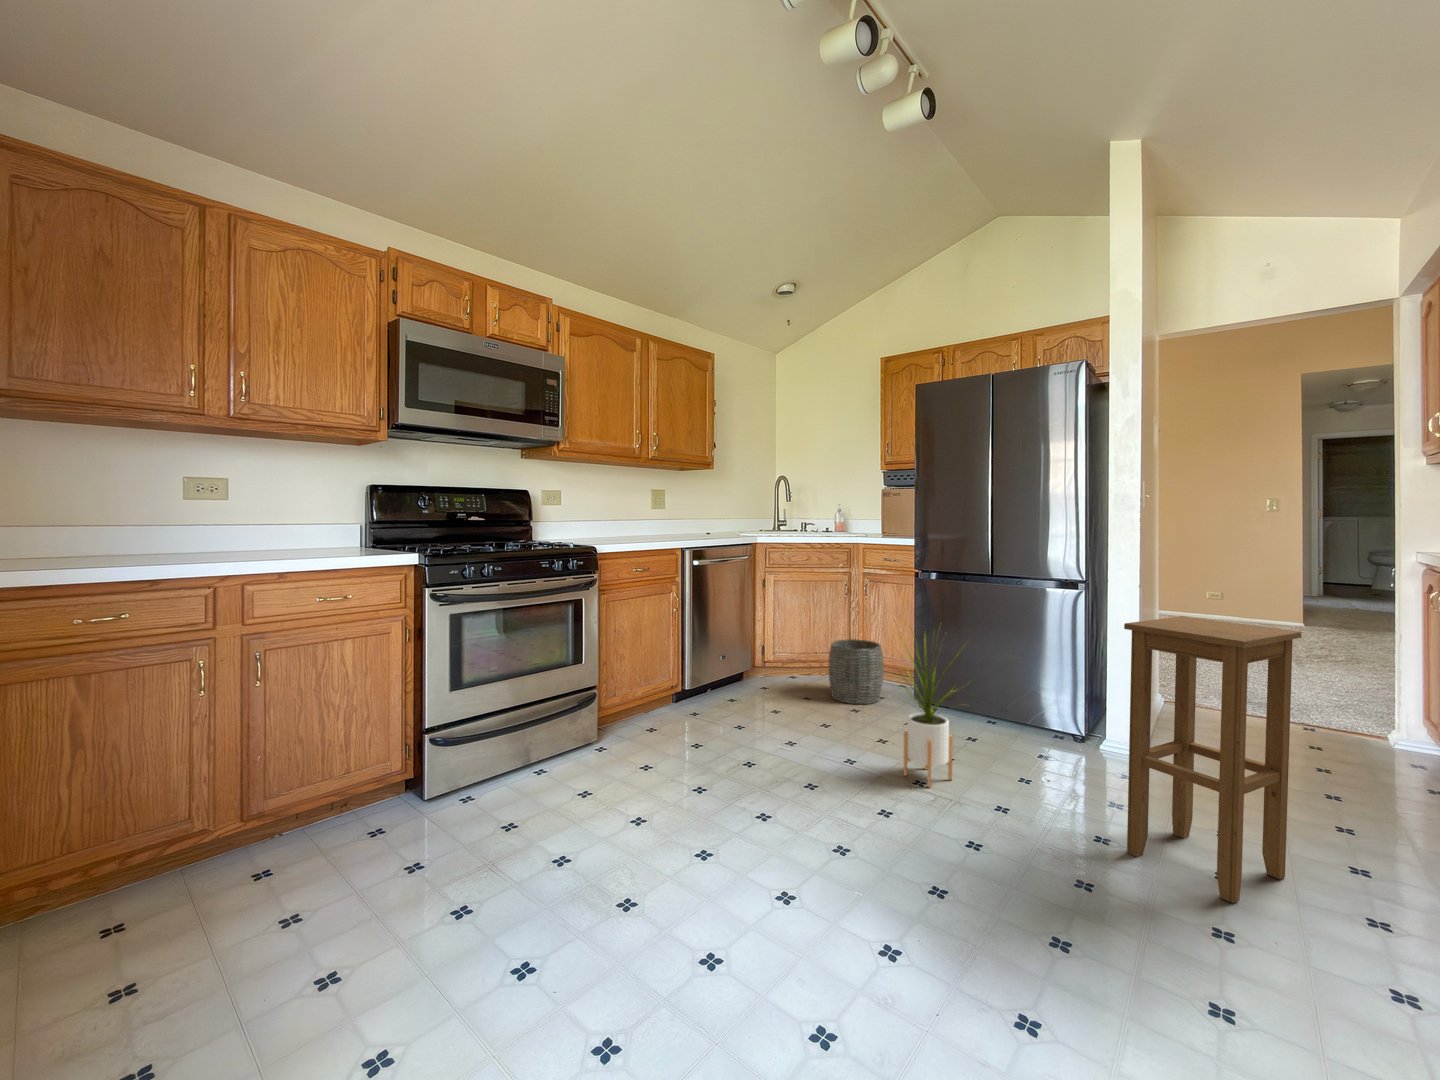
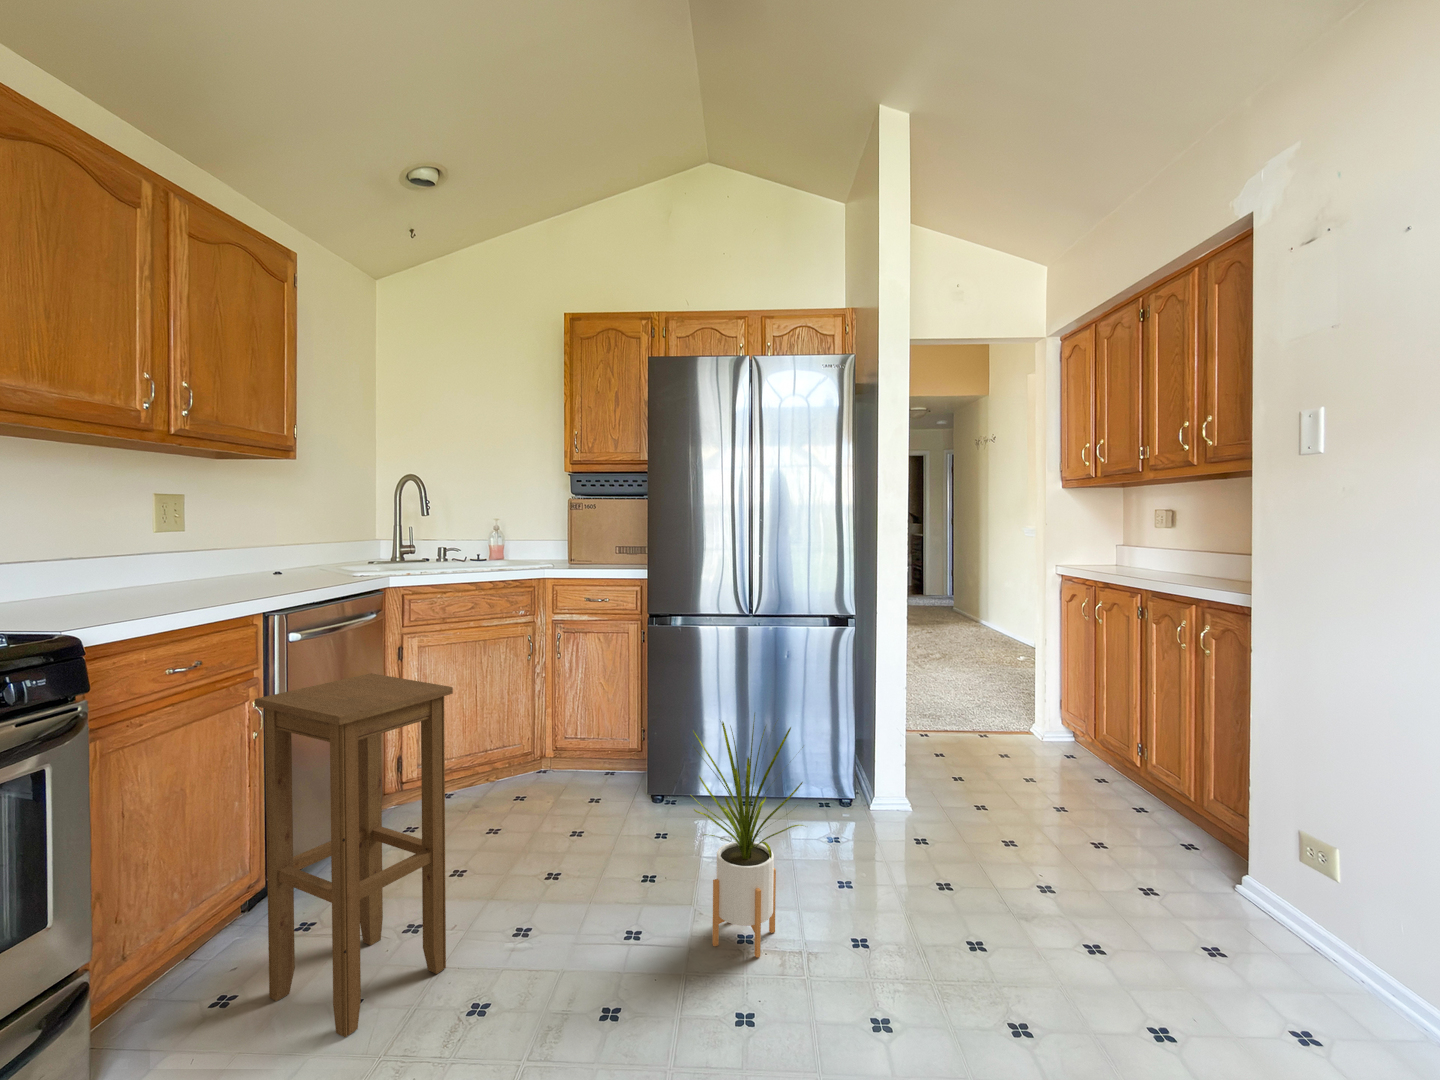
stool: present [1124,616,1301,903] -> present [255,673,453,1037]
woven basket: present [828,639,884,704] -> none [522,723,603,826]

